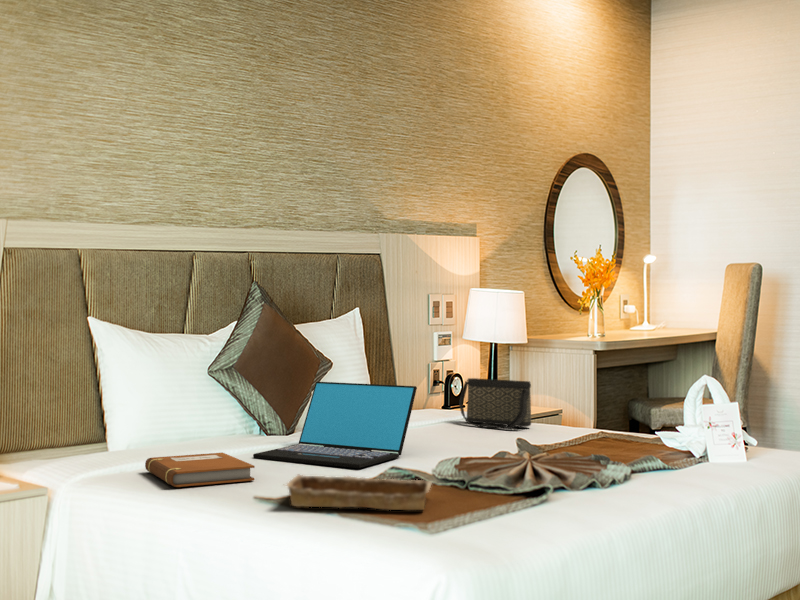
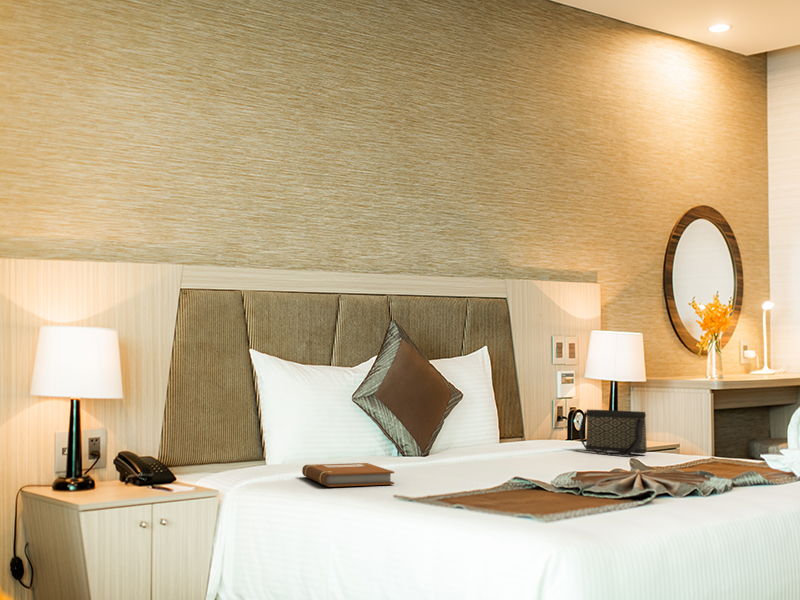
laptop: present [253,382,417,468] -> none [393,407,537,479]
tray: present [287,475,432,510] -> none [418,477,549,507]

